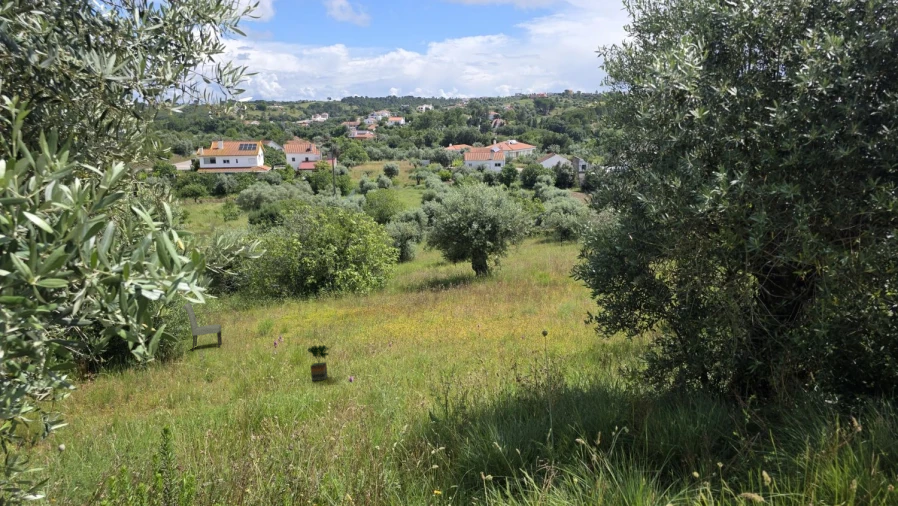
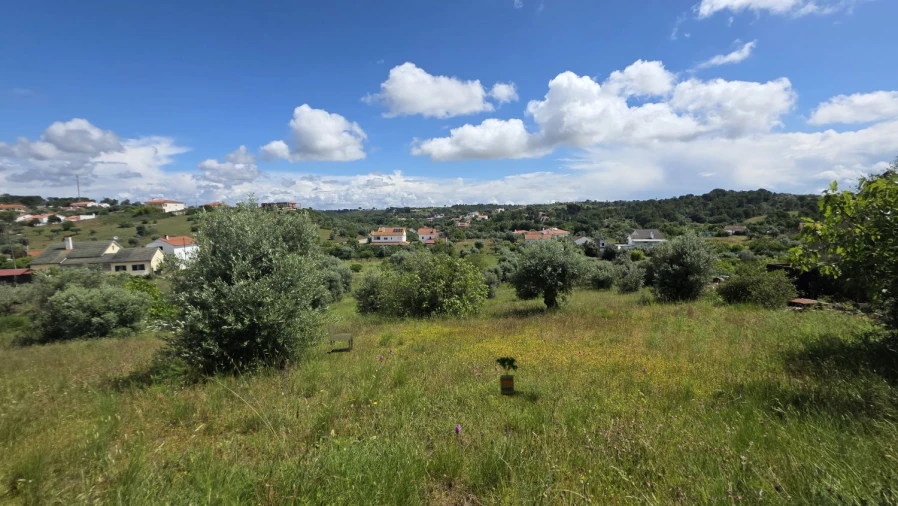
potted tree: present [308,345,329,381] -> present [496,357,518,394]

